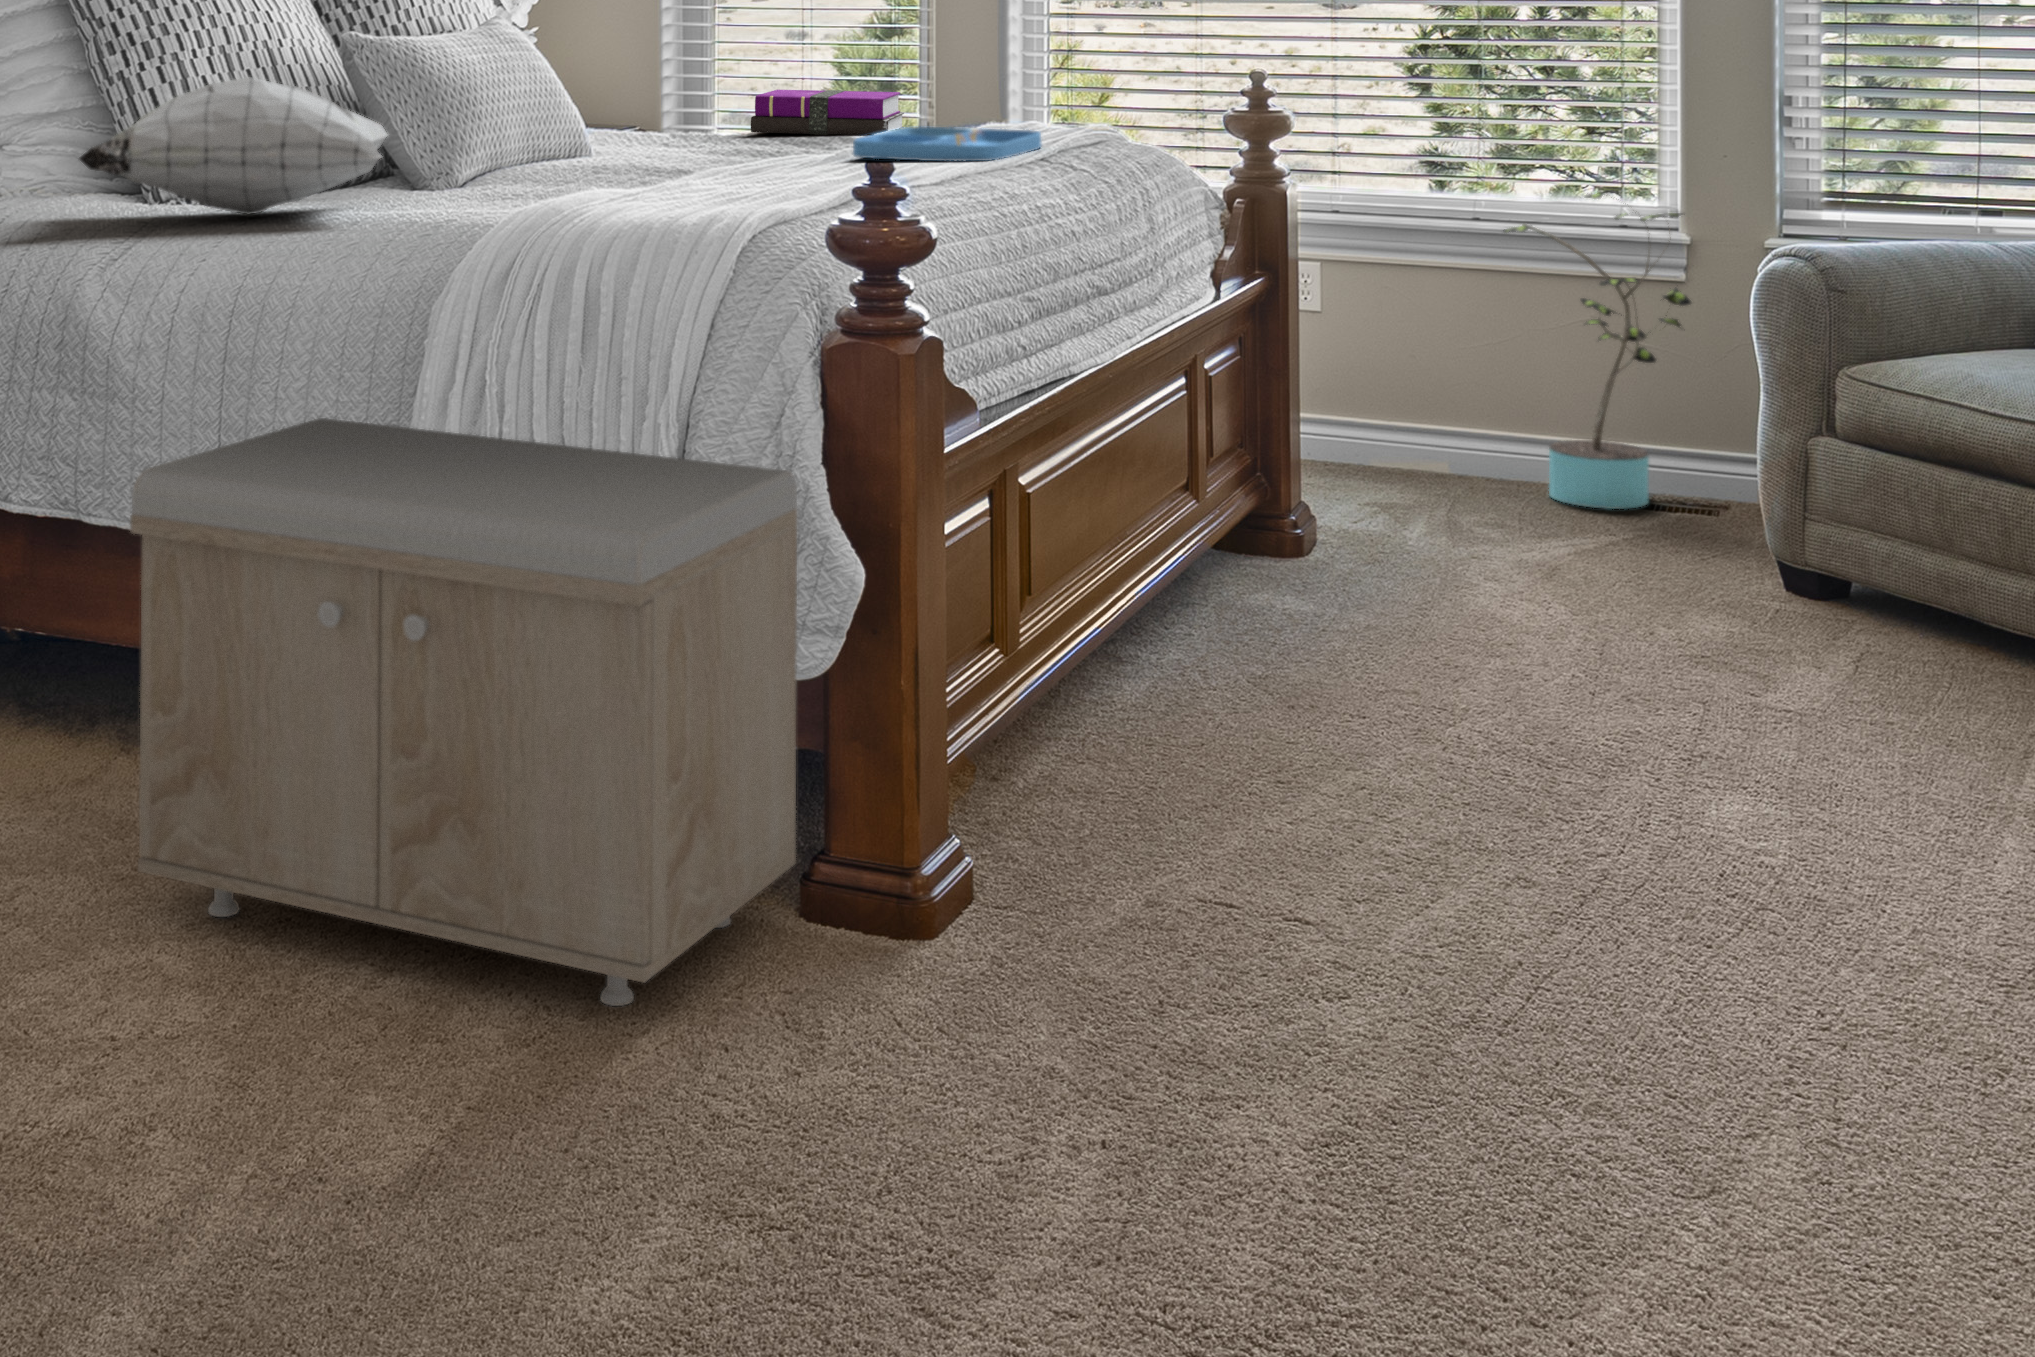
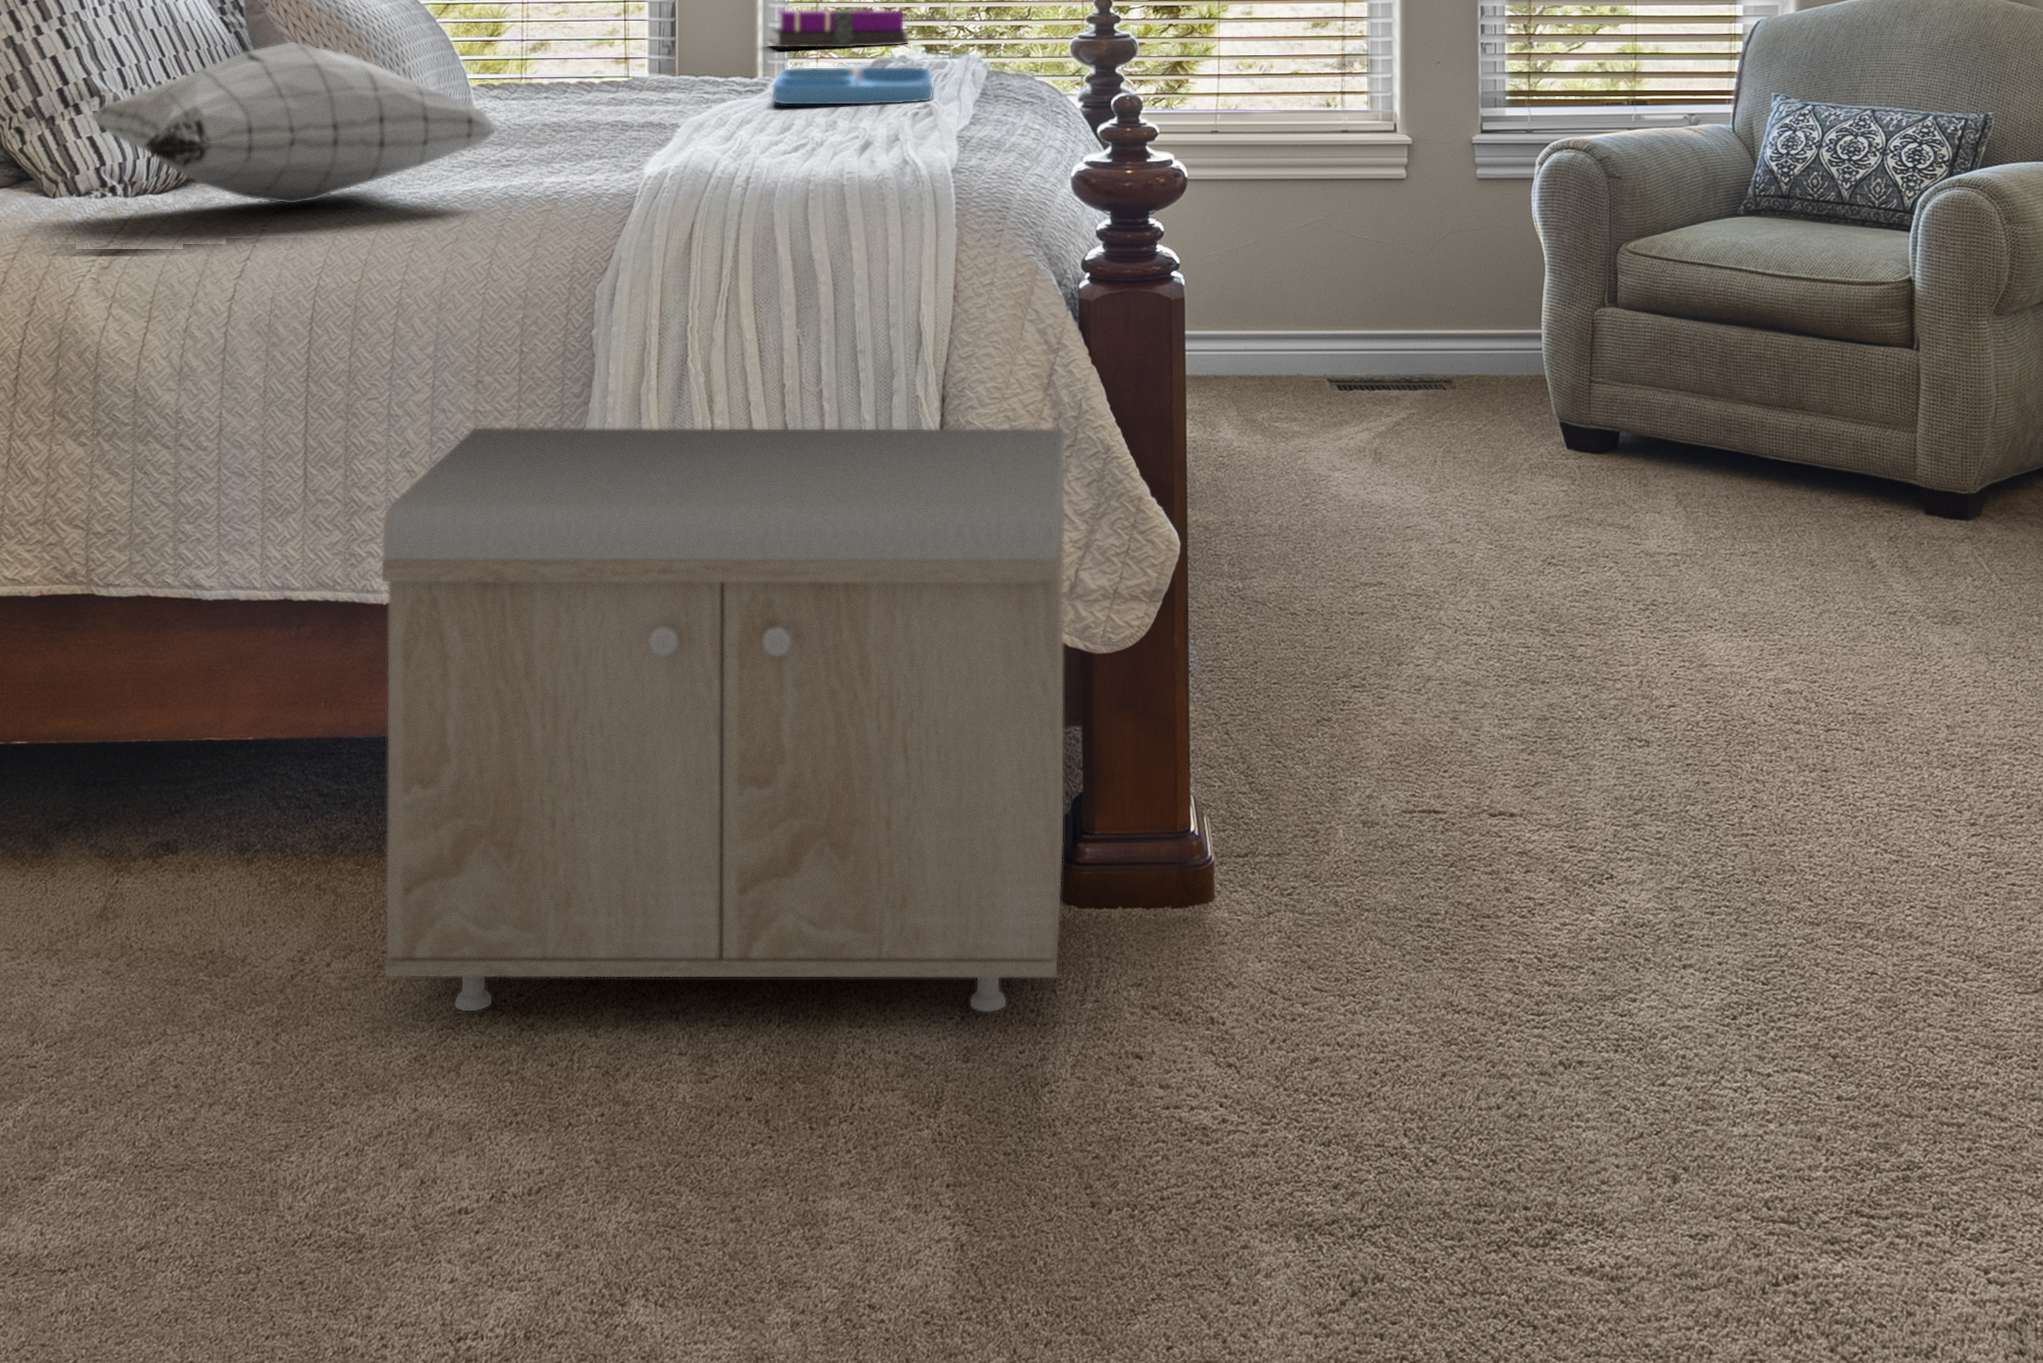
notebook: present [751,90,904,135] -> present [769,10,908,47]
potted plant: present [1503,192,1691,509] -> none [1257,103,1429,402]

